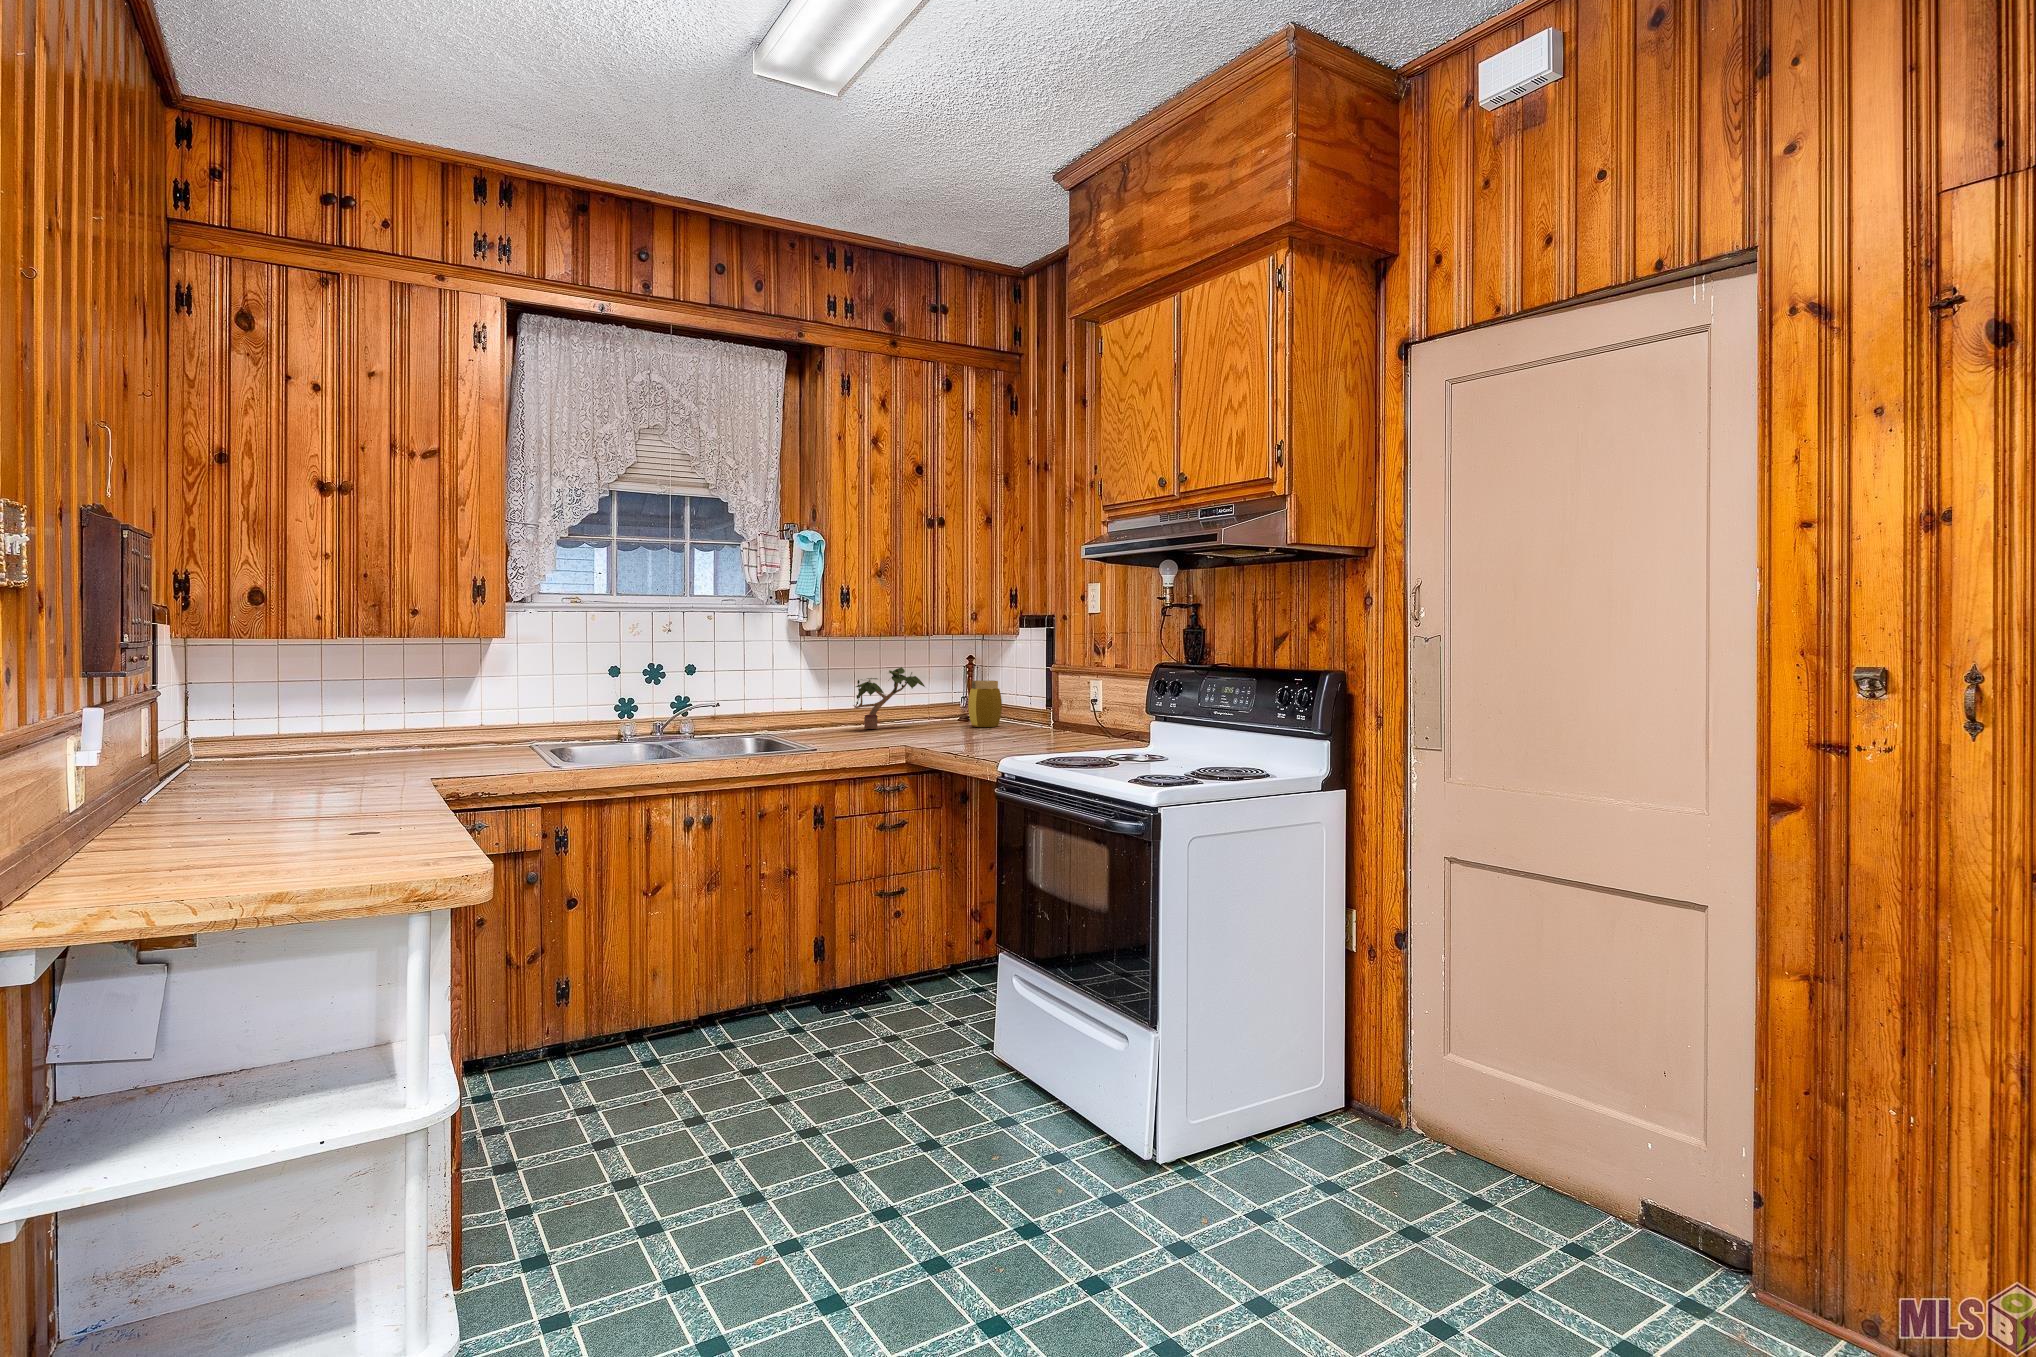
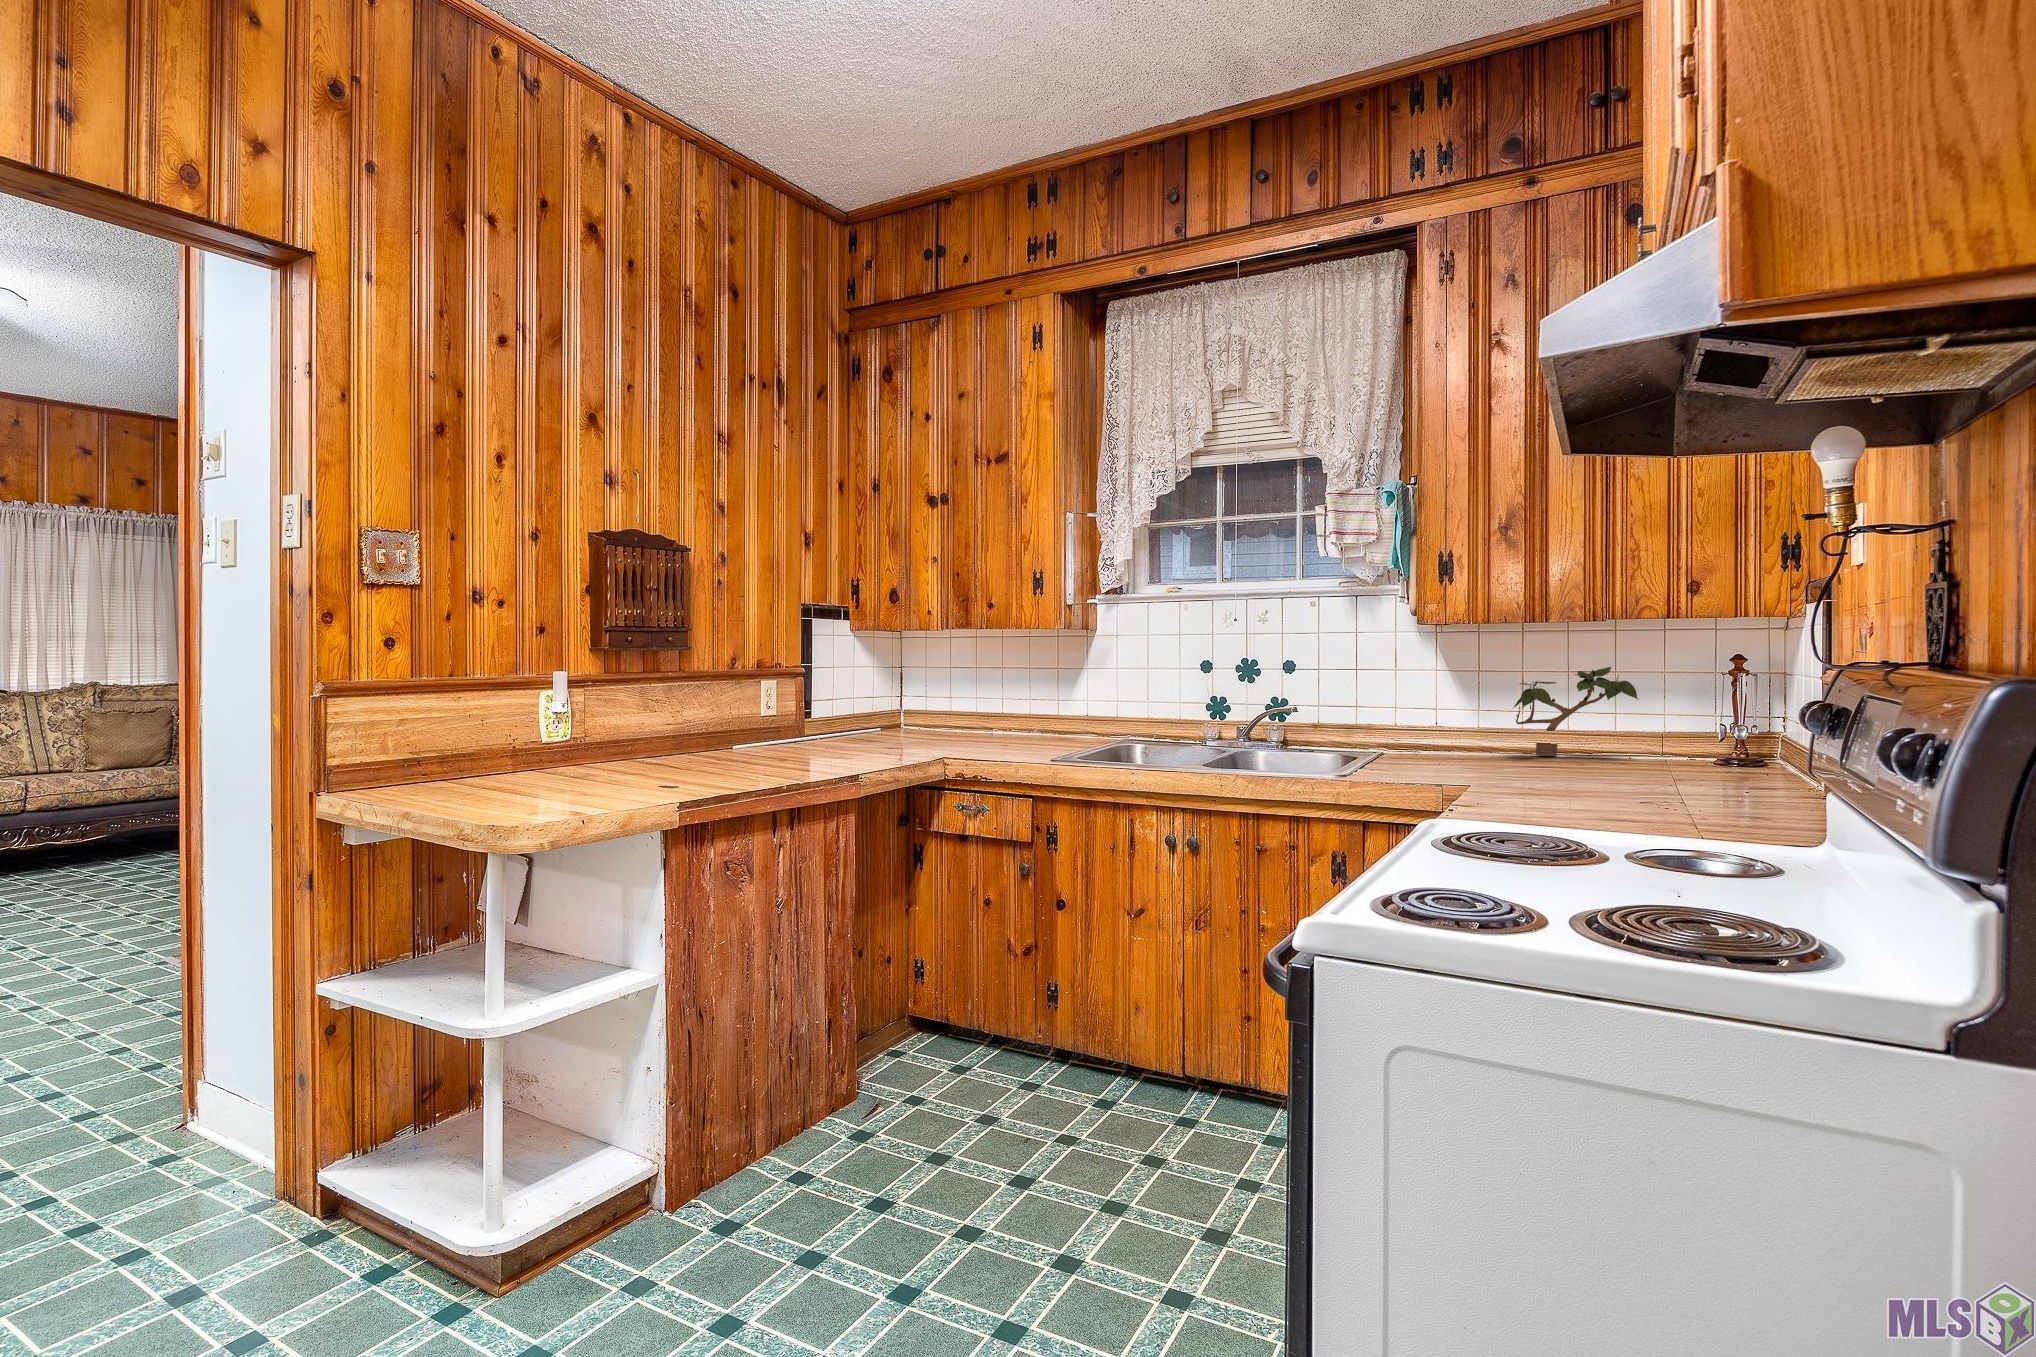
jar: present [968,680,1002,727] -> none [1698,691,1758,772]

